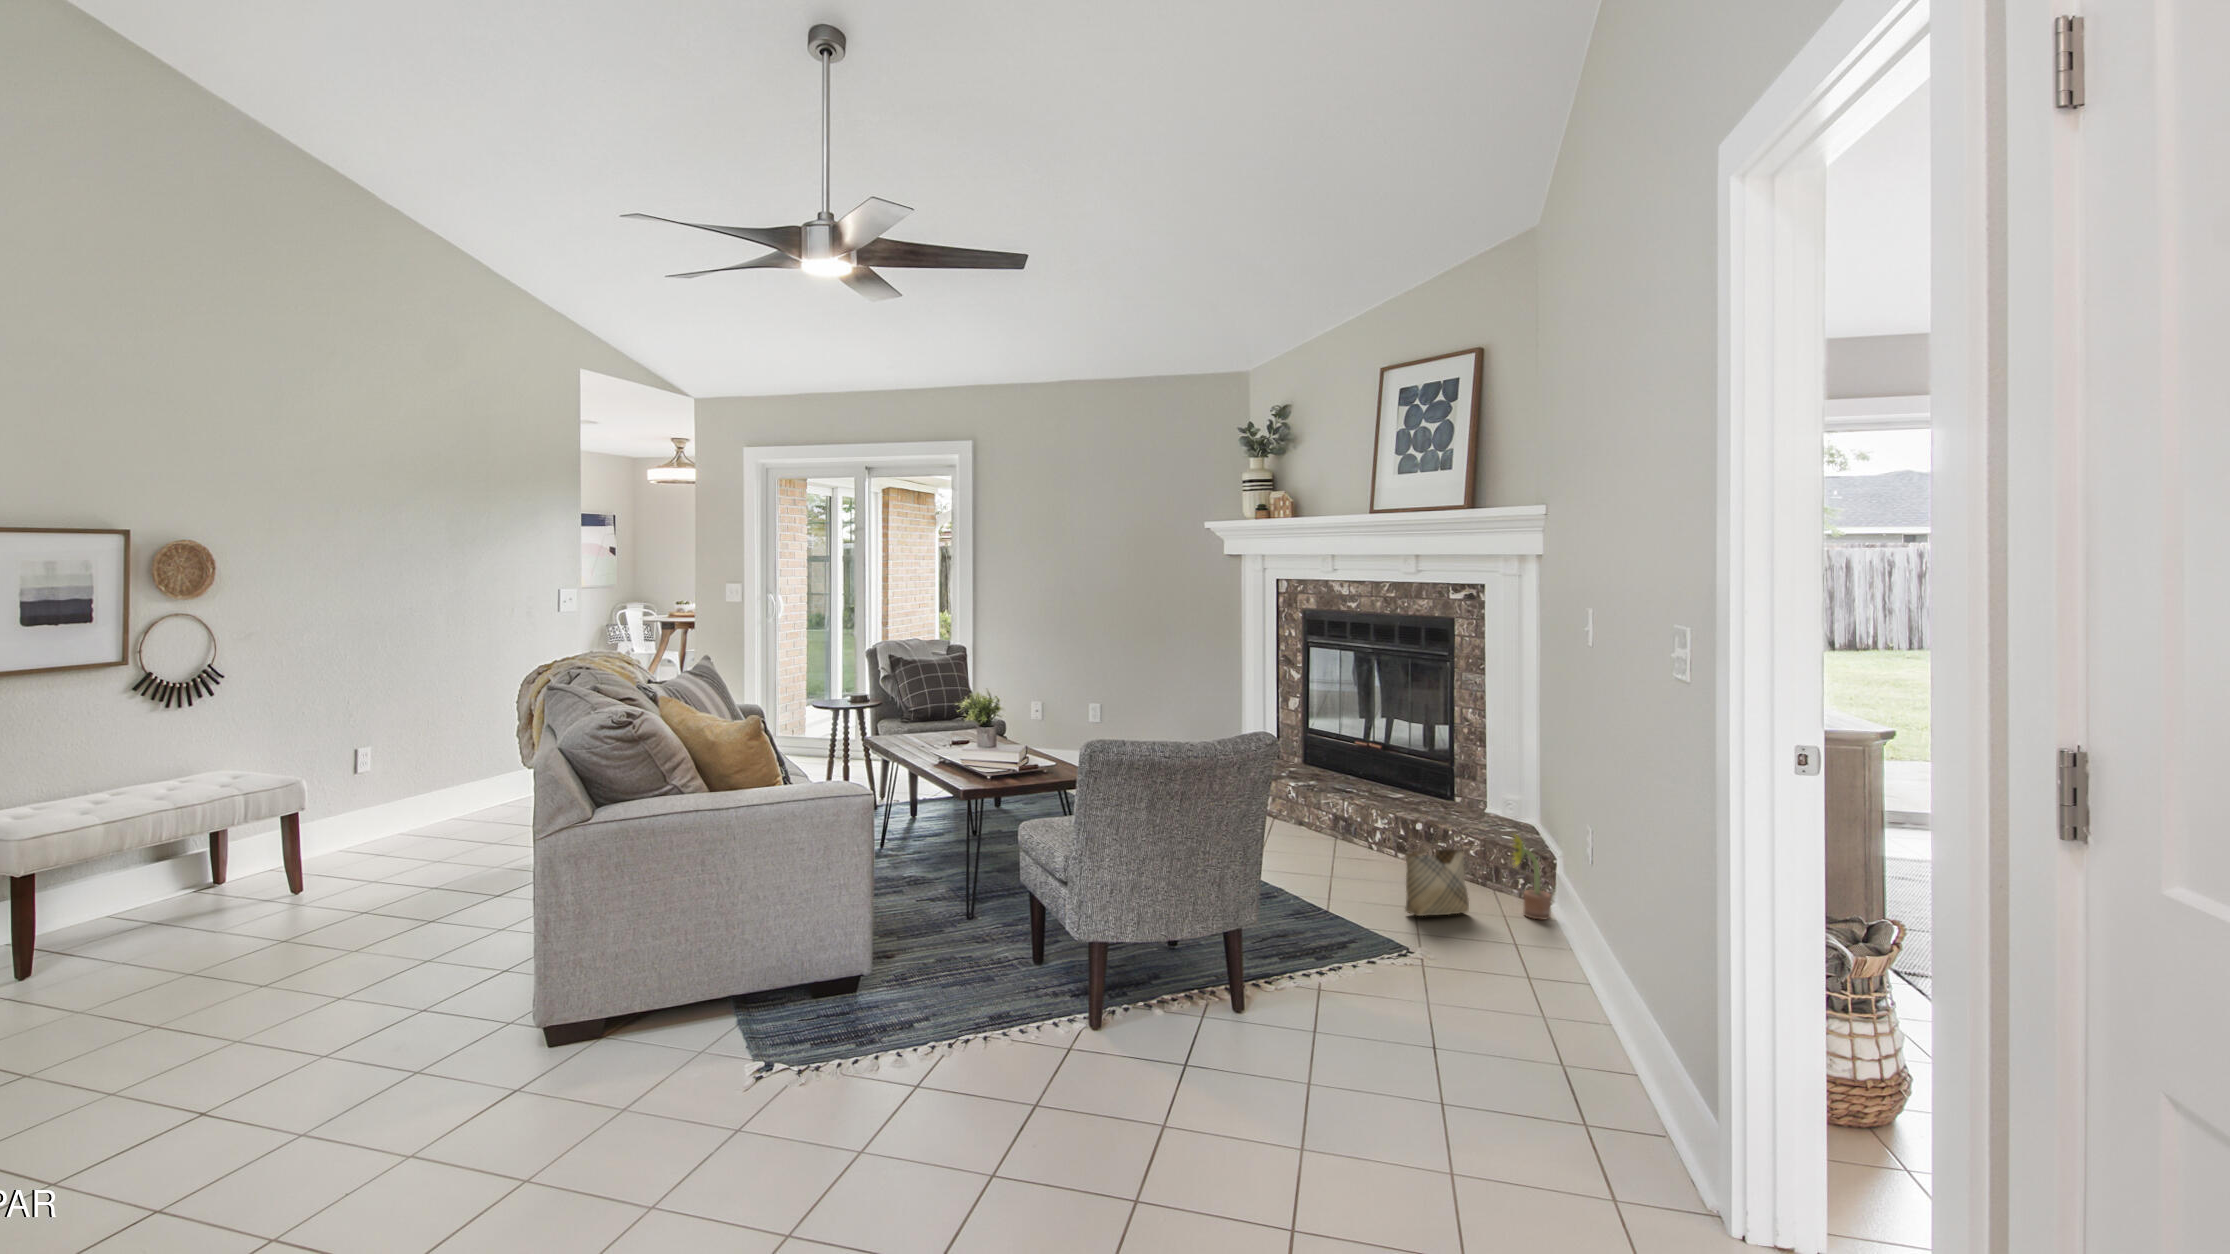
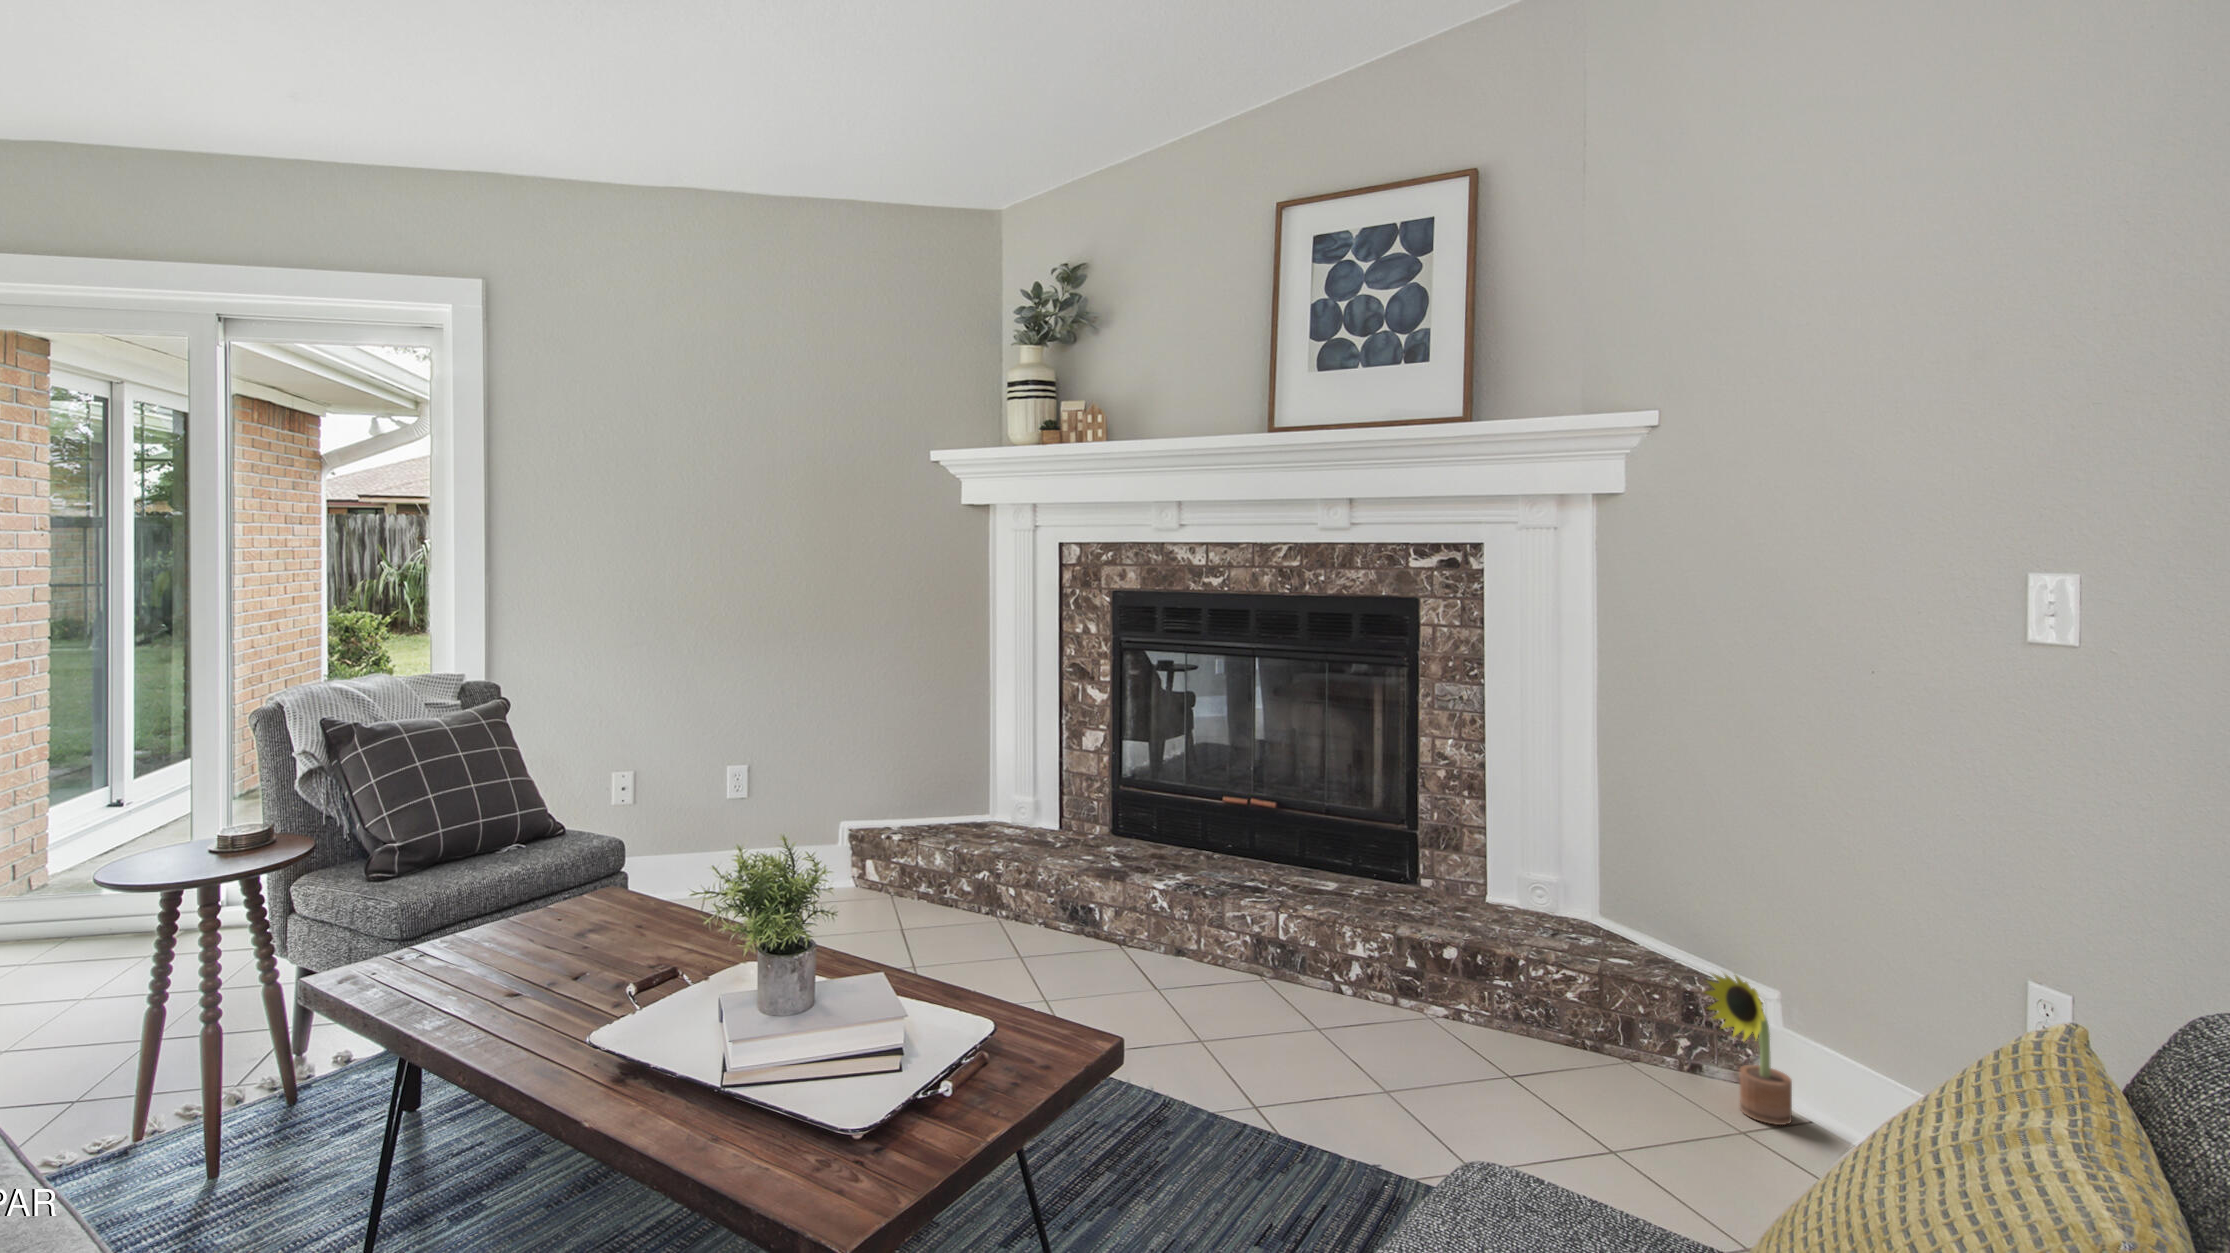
woven basket: present [1405,816,1469,916] -> none [1607,971,1699,1186]

